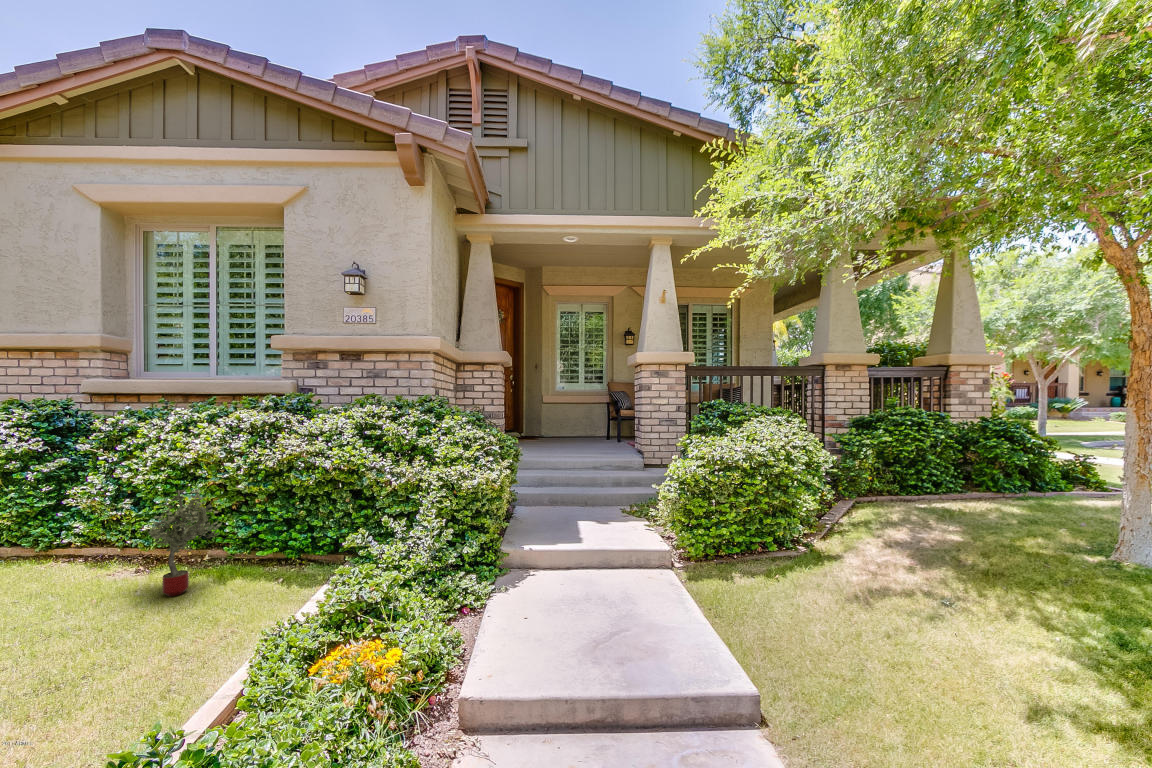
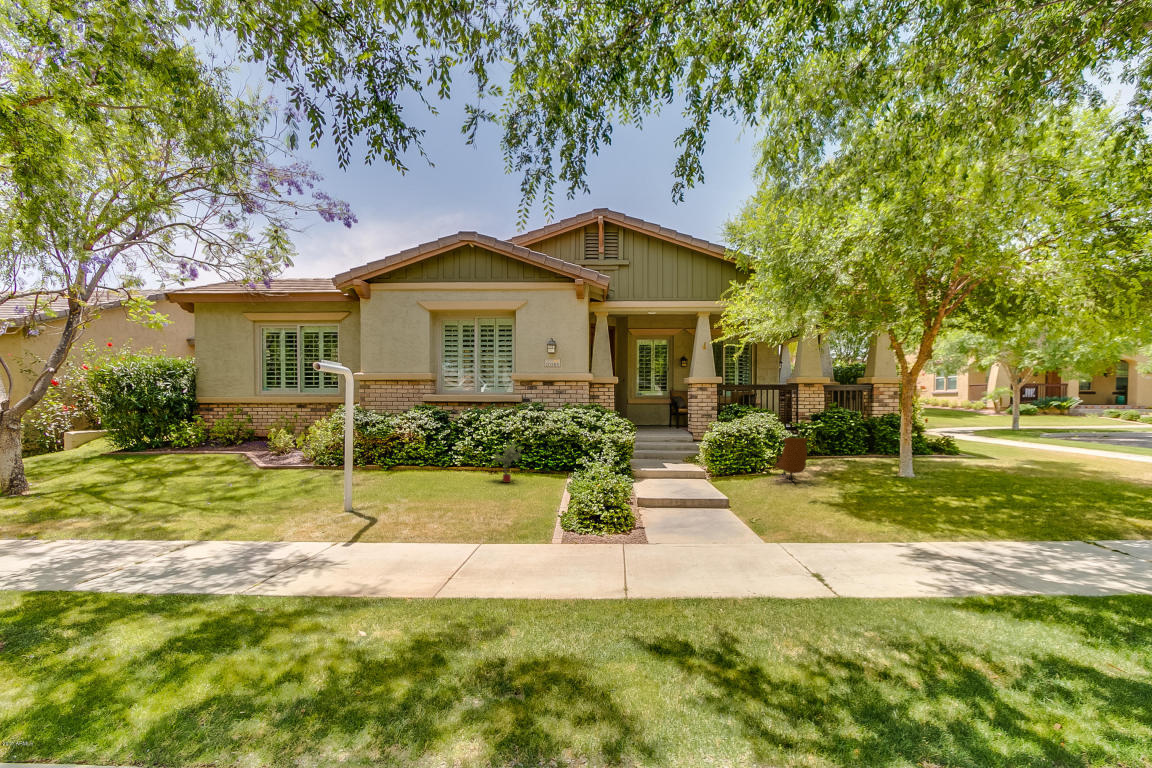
lounge chair: none [808,473,900,585] -> present [775,437,807,483]

